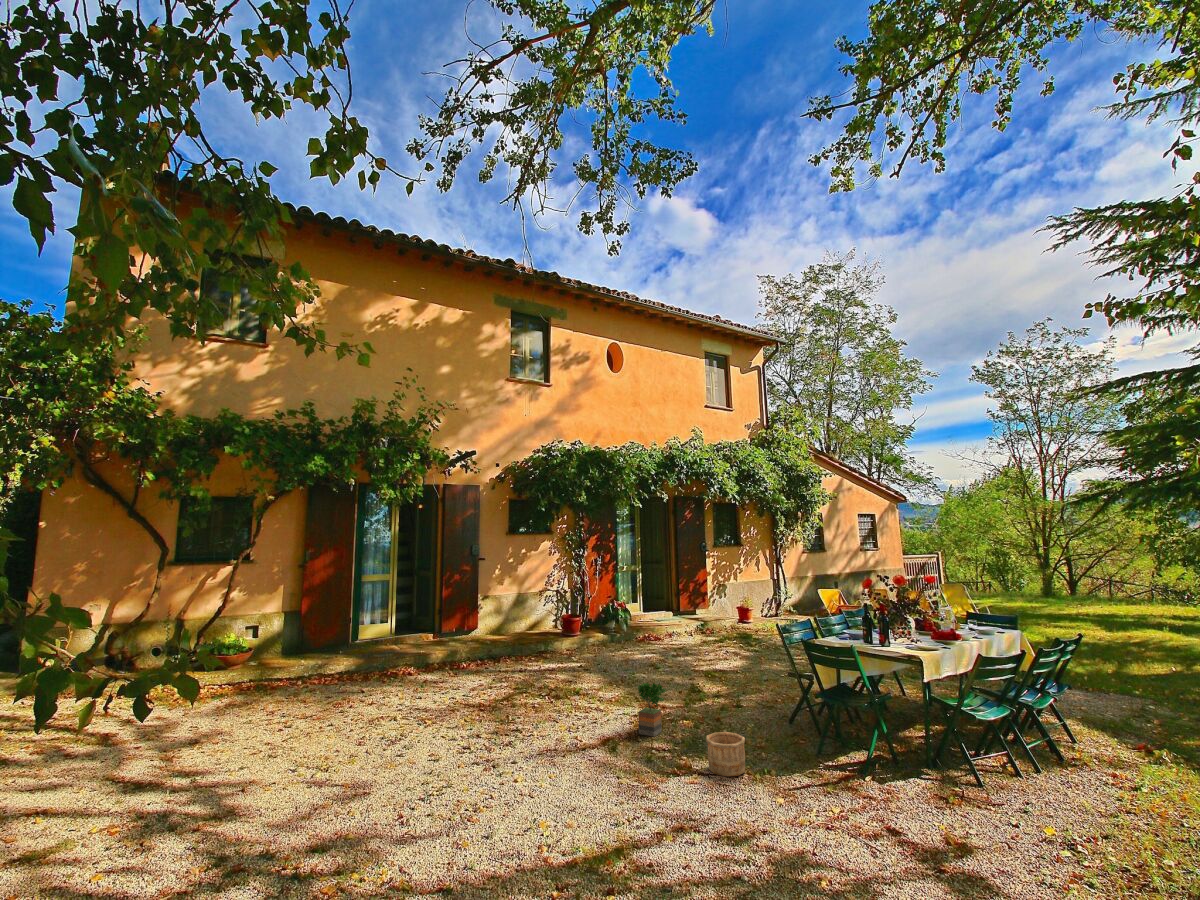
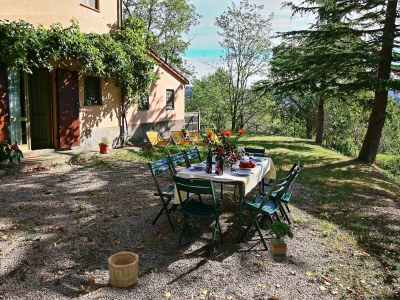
potted tree: present [638,683,666,737] -> present [269,222,294,260]

